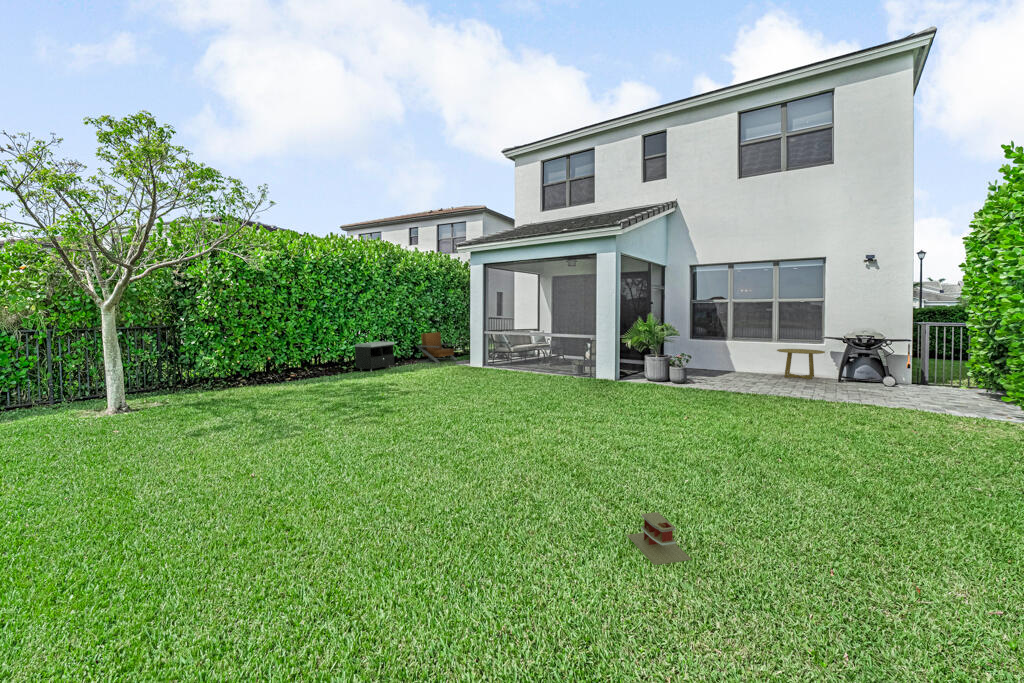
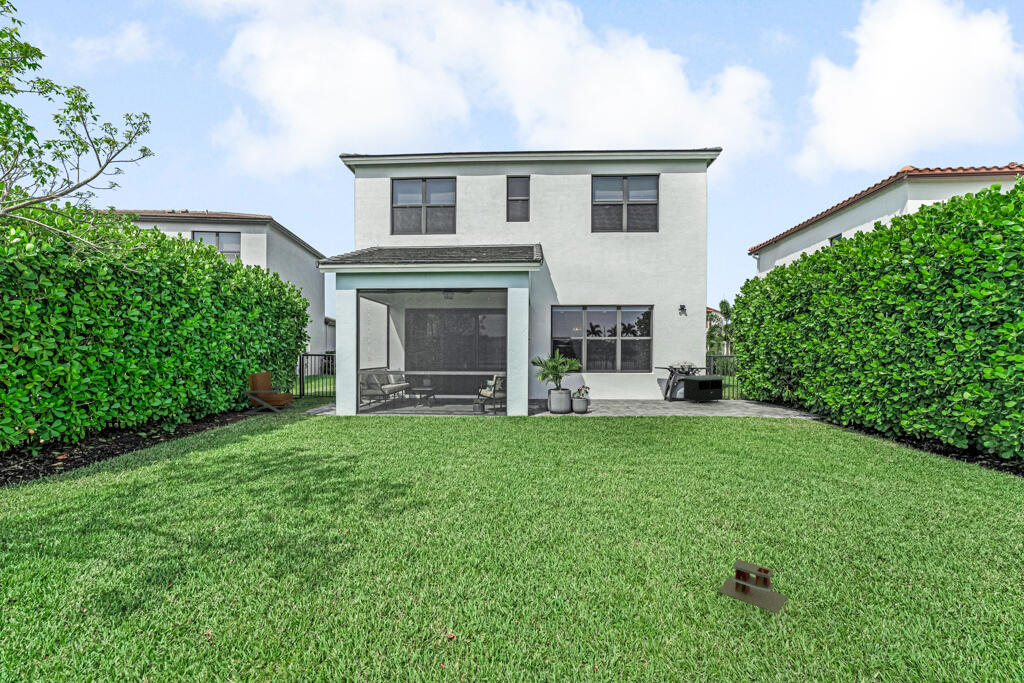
storage bench: present [355,341,395,371] -> present [684,375,724,403]
round table: present [777,349,825,379] -> none [629,378,663,403]
toy house: present [627,512,692,565] -> present [718,559,787,613]

